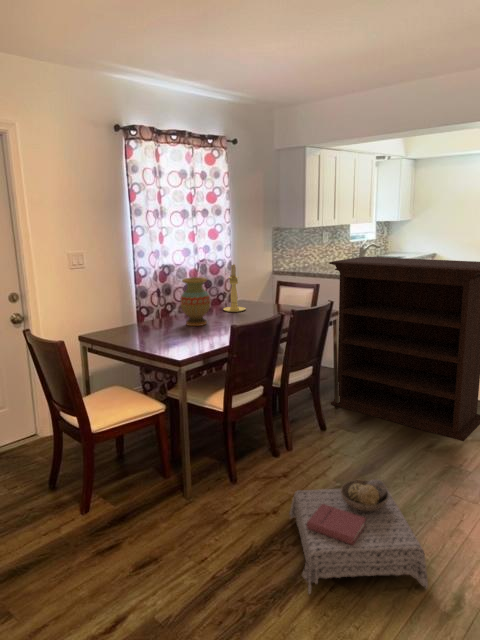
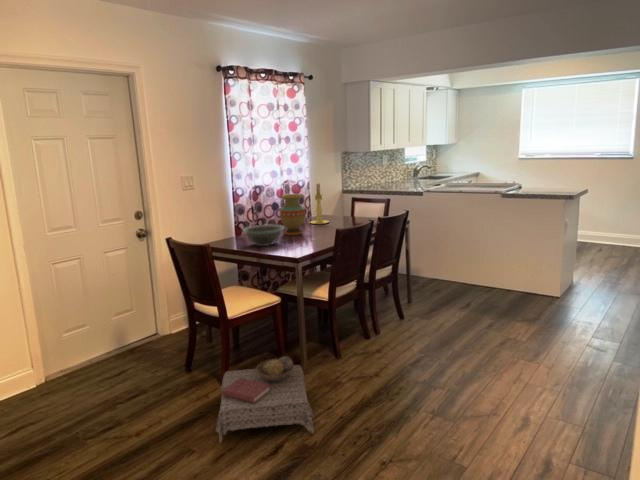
bookshelf: present [330,257,480,441] -> none [400,175,540,321]
decorative bowl: none [126,314,178,340] -> present [243,225,284,246]
ottoman: present [289,479,428,594] -> present [216,356,314,443]

